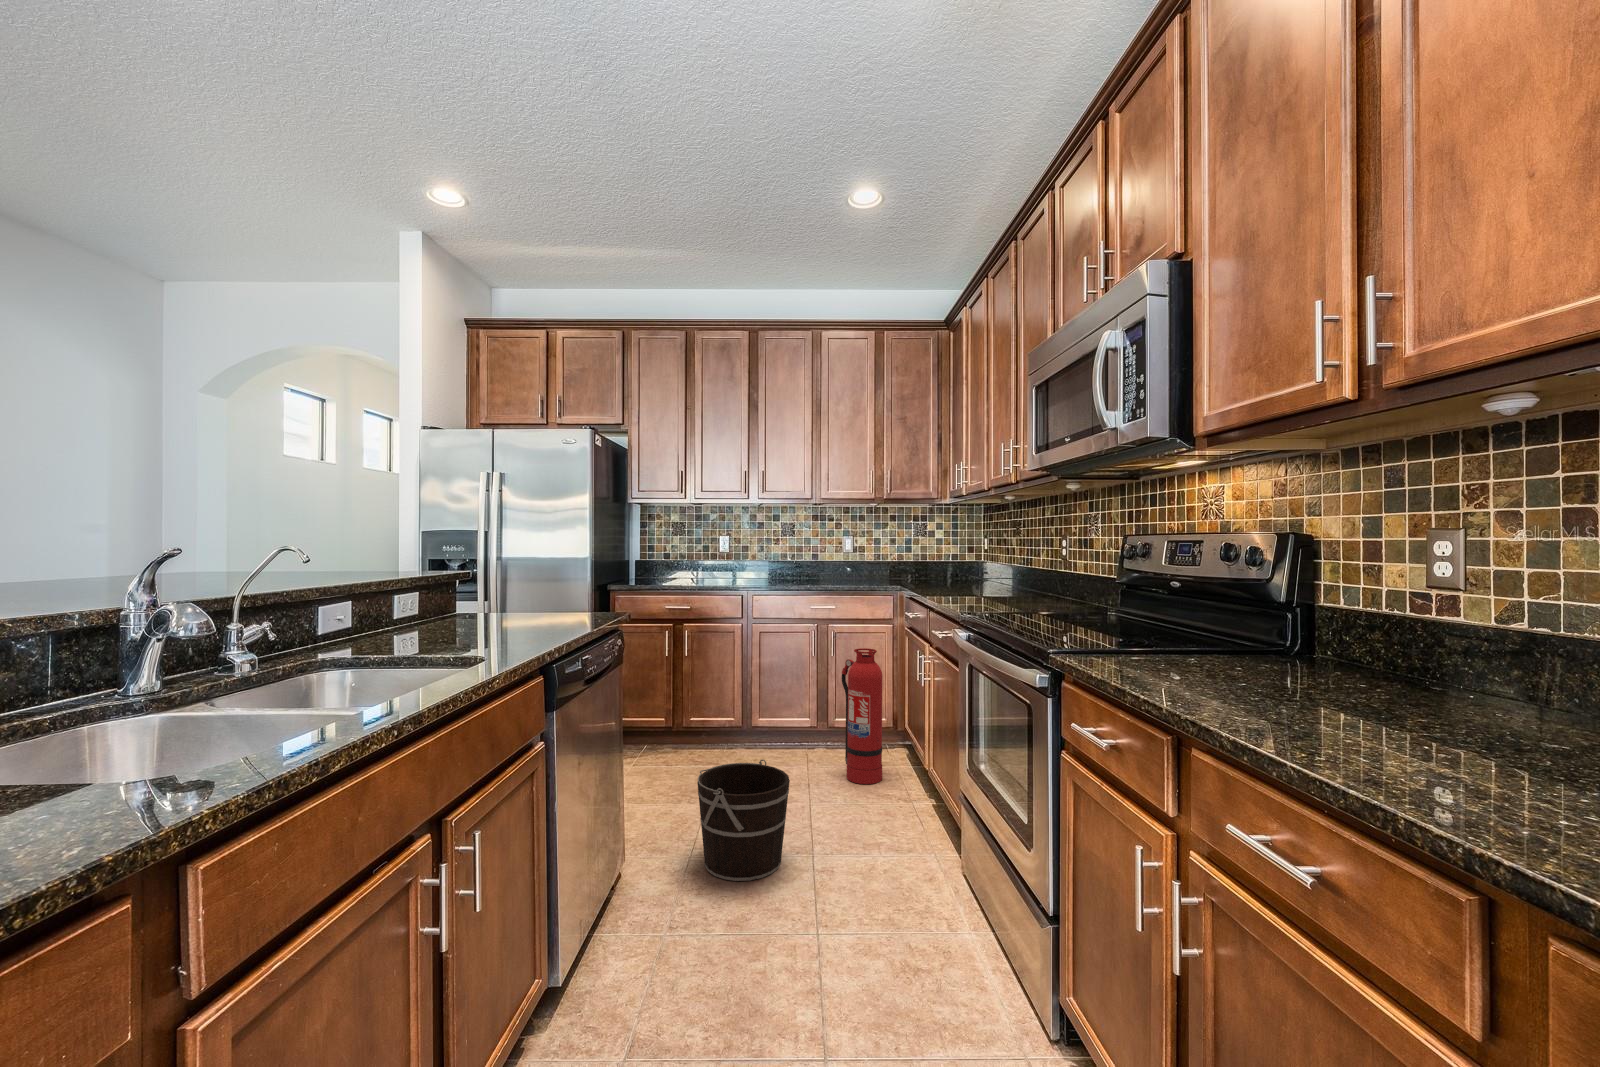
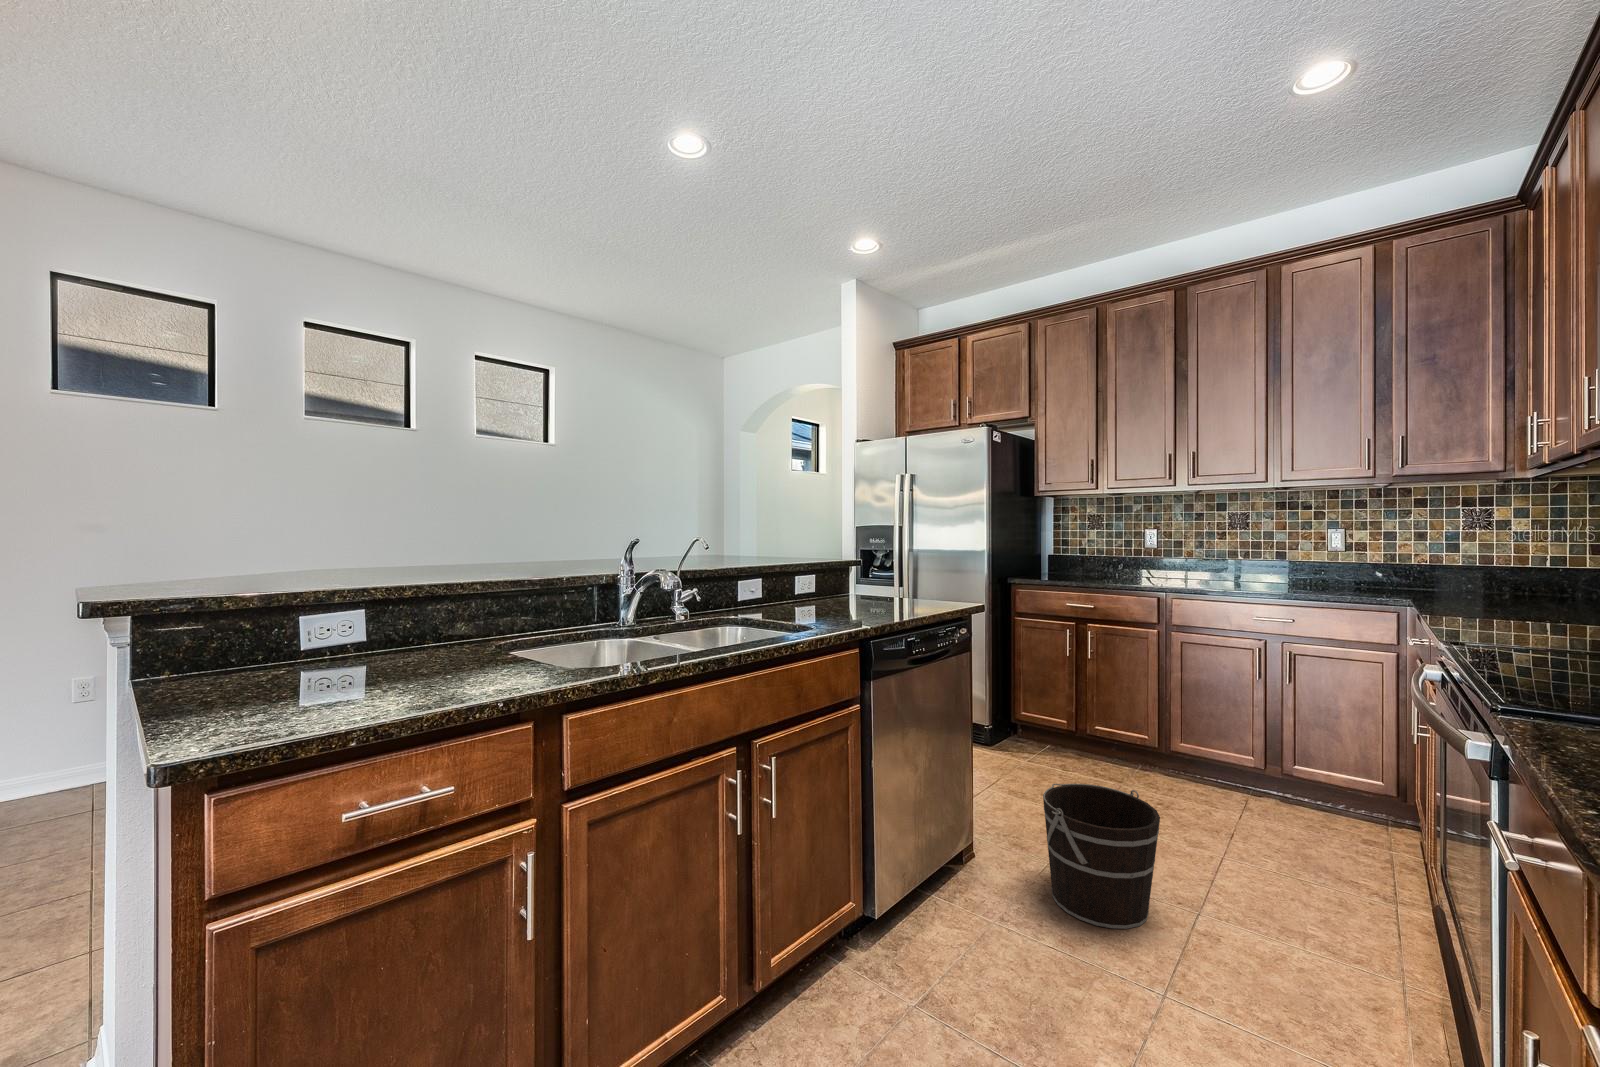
fire extinguisher: present [842,648,882,784] -> none [1291,678,1359,867]

